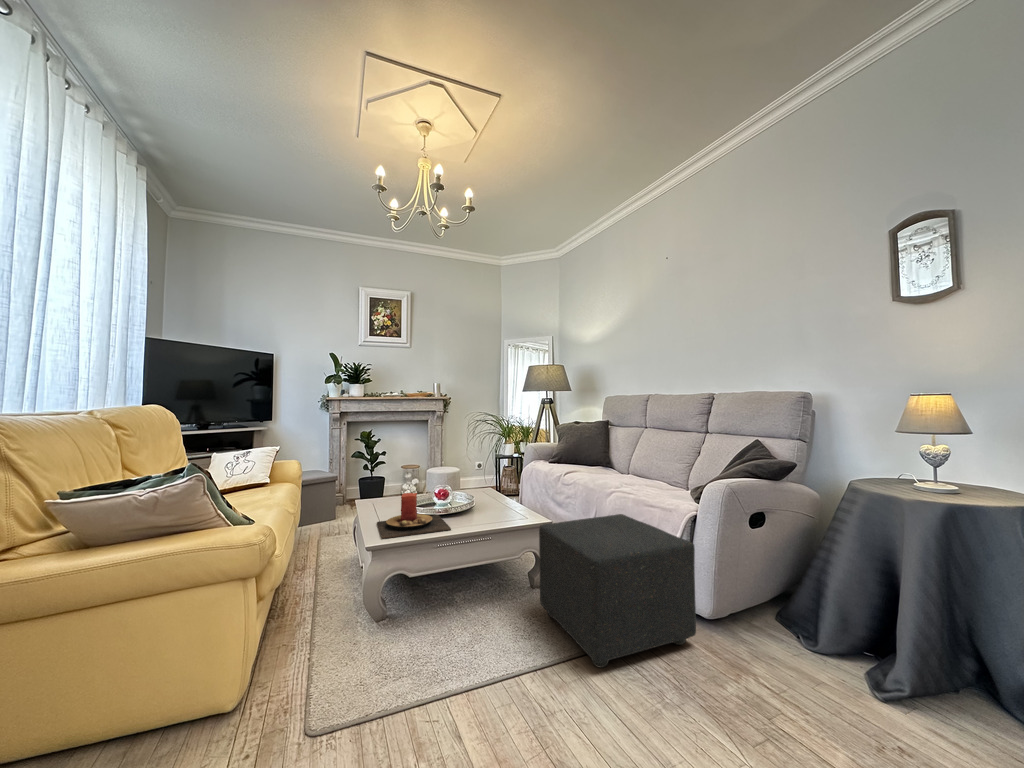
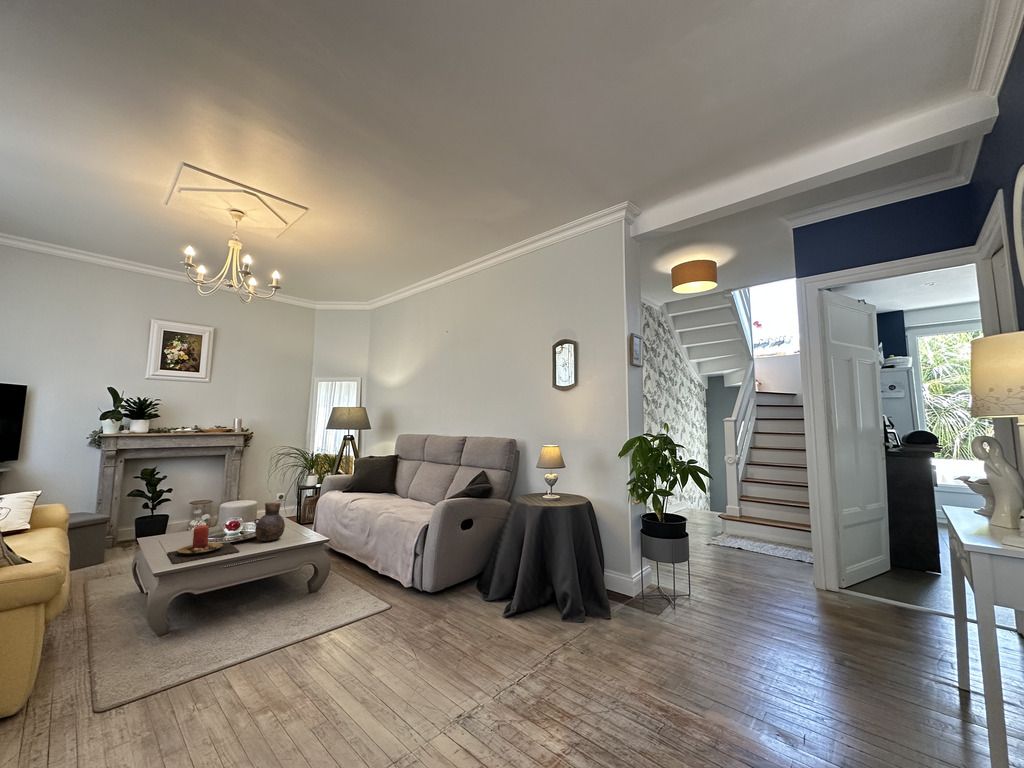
vase: none [464,470,498,518] -> present [254,503,285,541]
ottoman: present [539,514,696,668] -> none [313,529,419,631]

